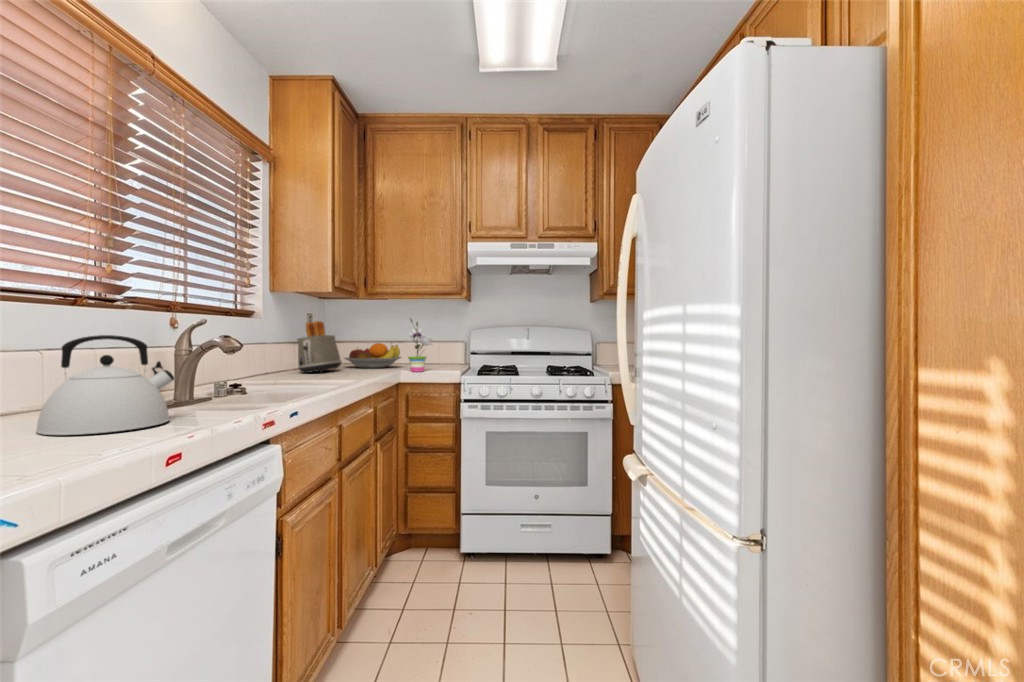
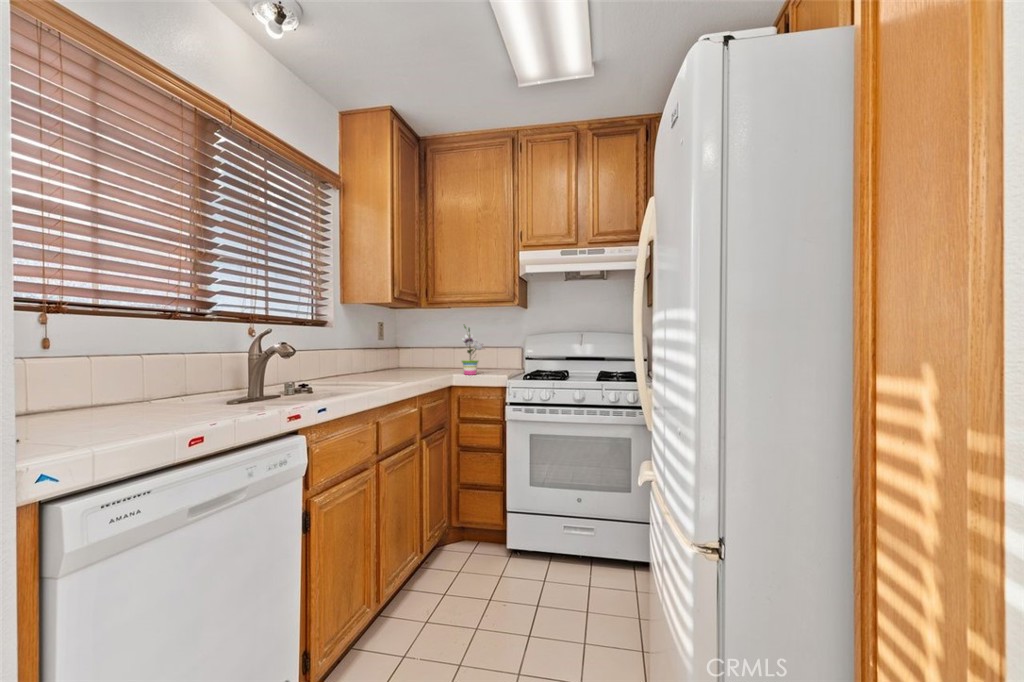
toaster: present [298,321,342,373] -> none [364,328,404,375]
kettle: present [36,335,174,435] -> none [120,344,223,421]
fruit bowl: present [344,343,401,368] -> none [409,348,462,371]

